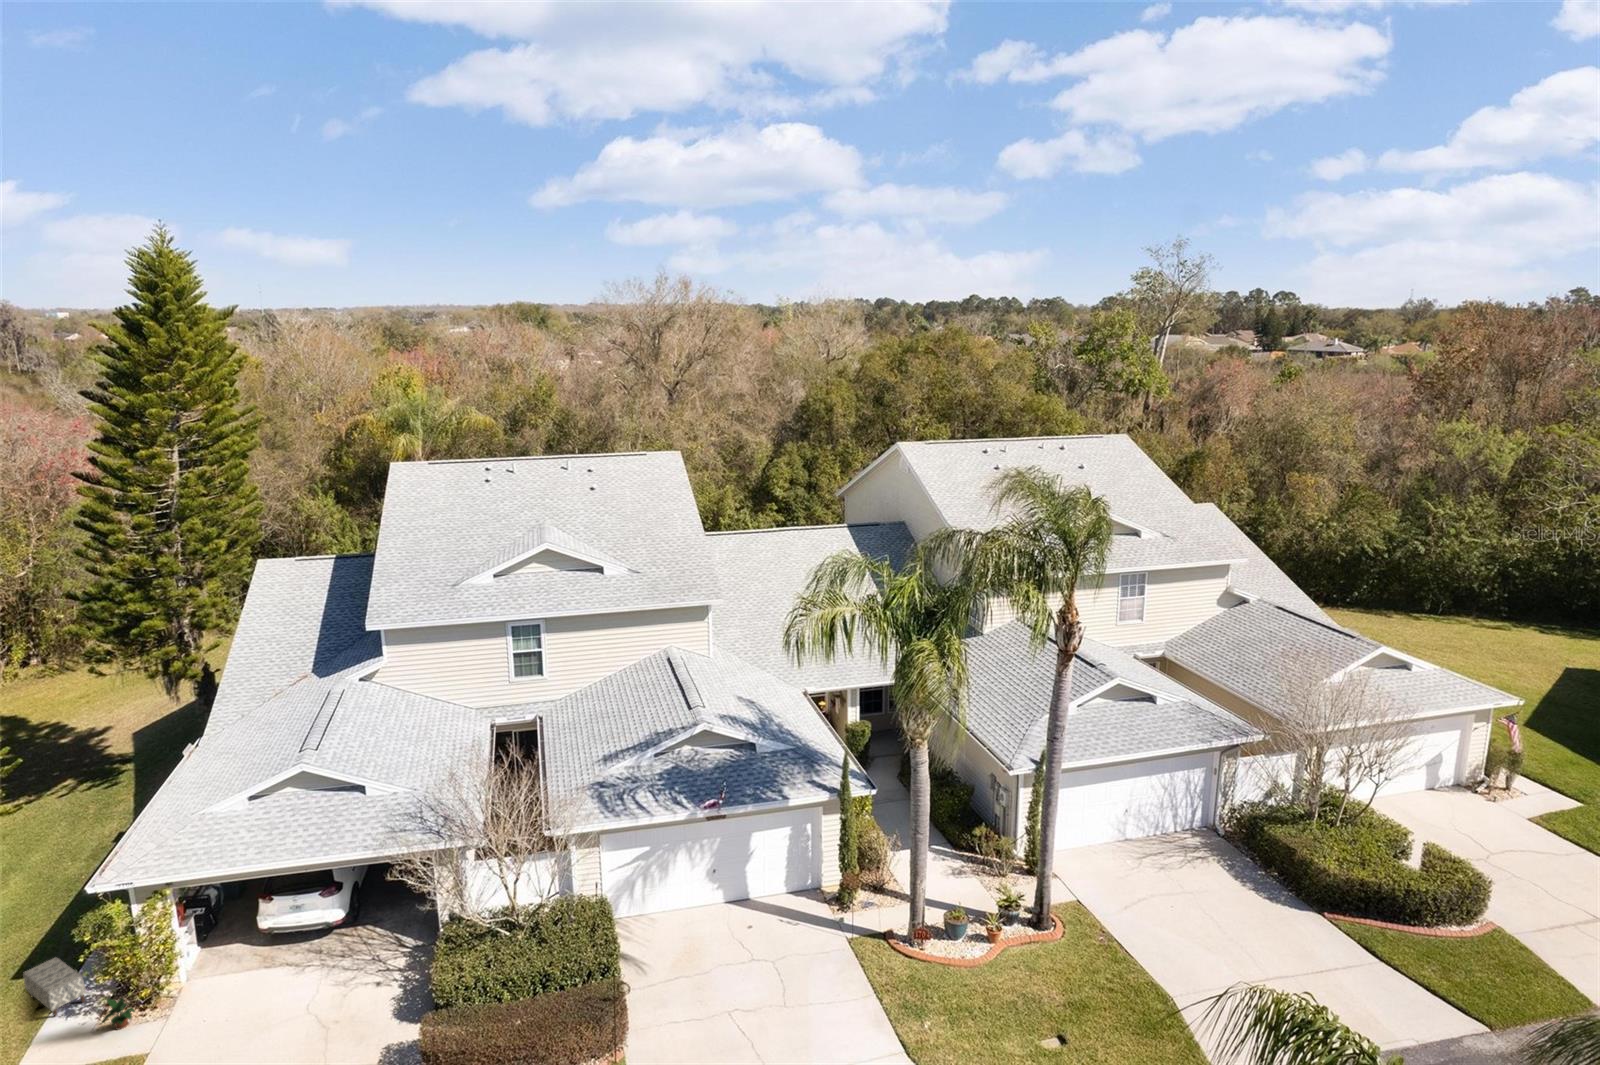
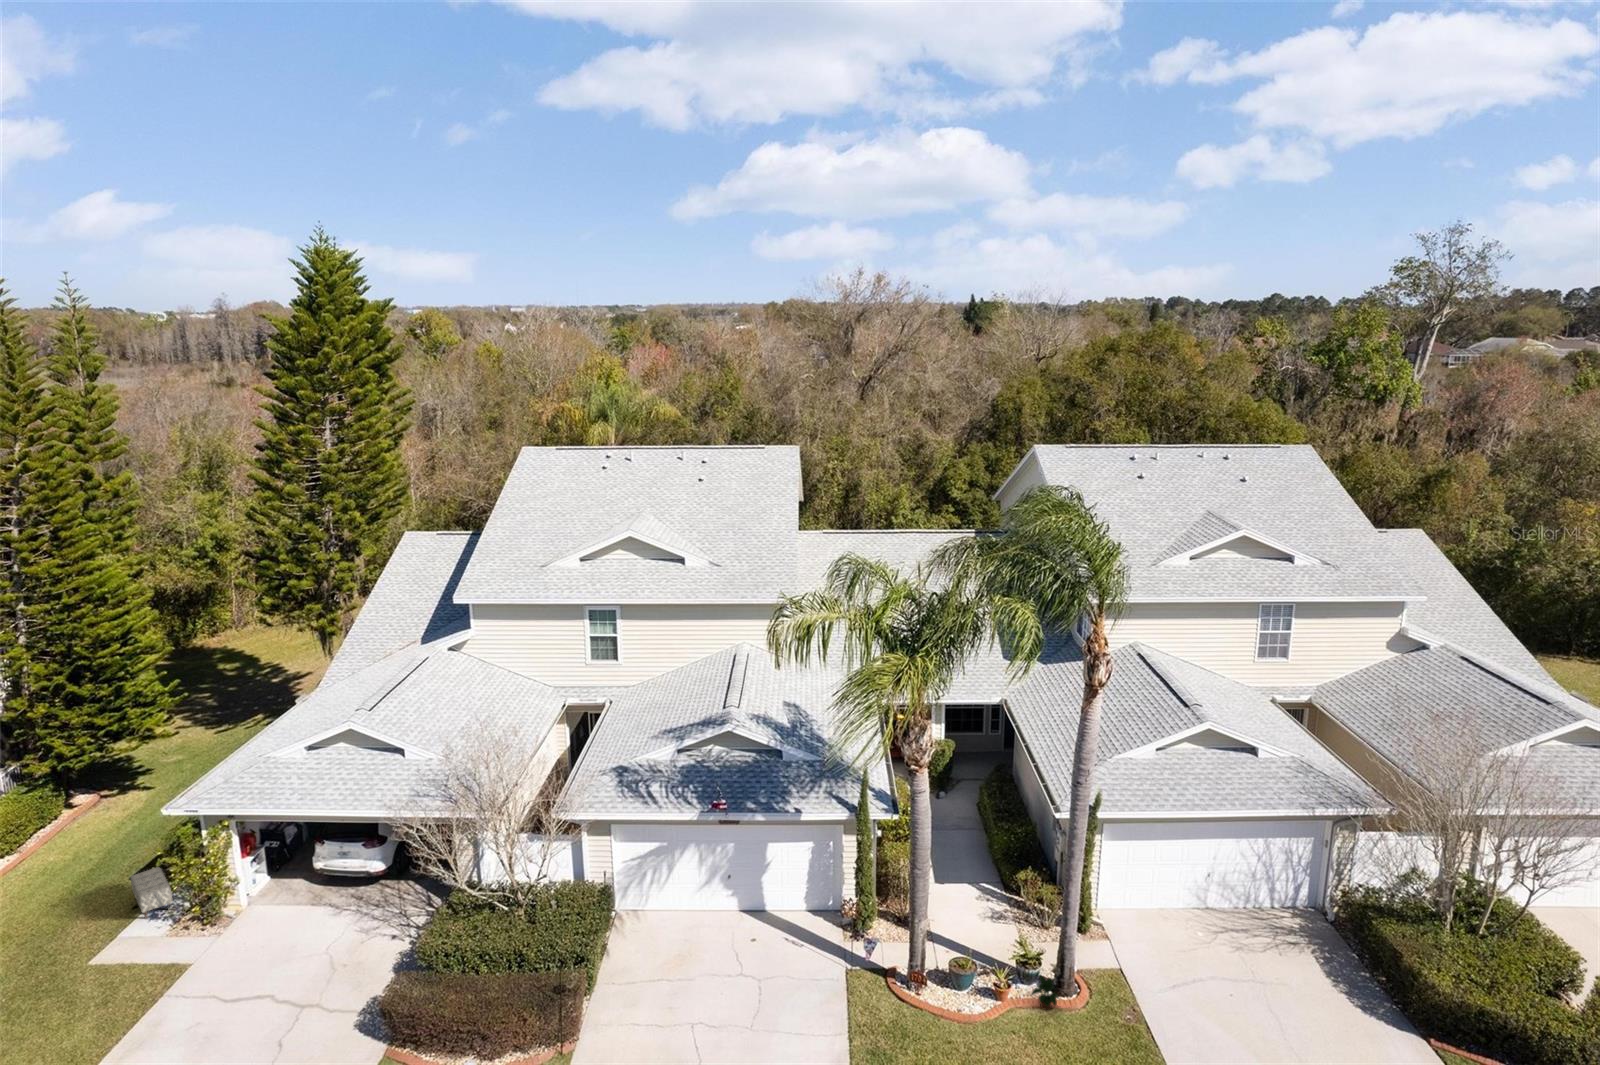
potted plant: present [103,998,135,1030] -> present [1031,975,1059,1010]

